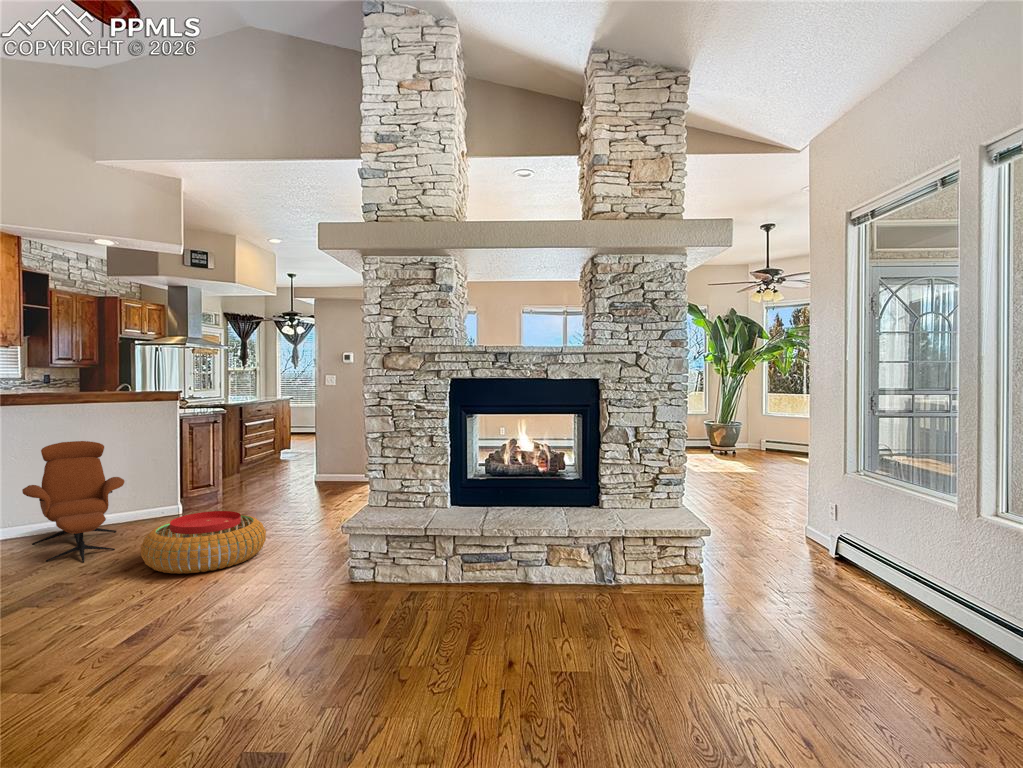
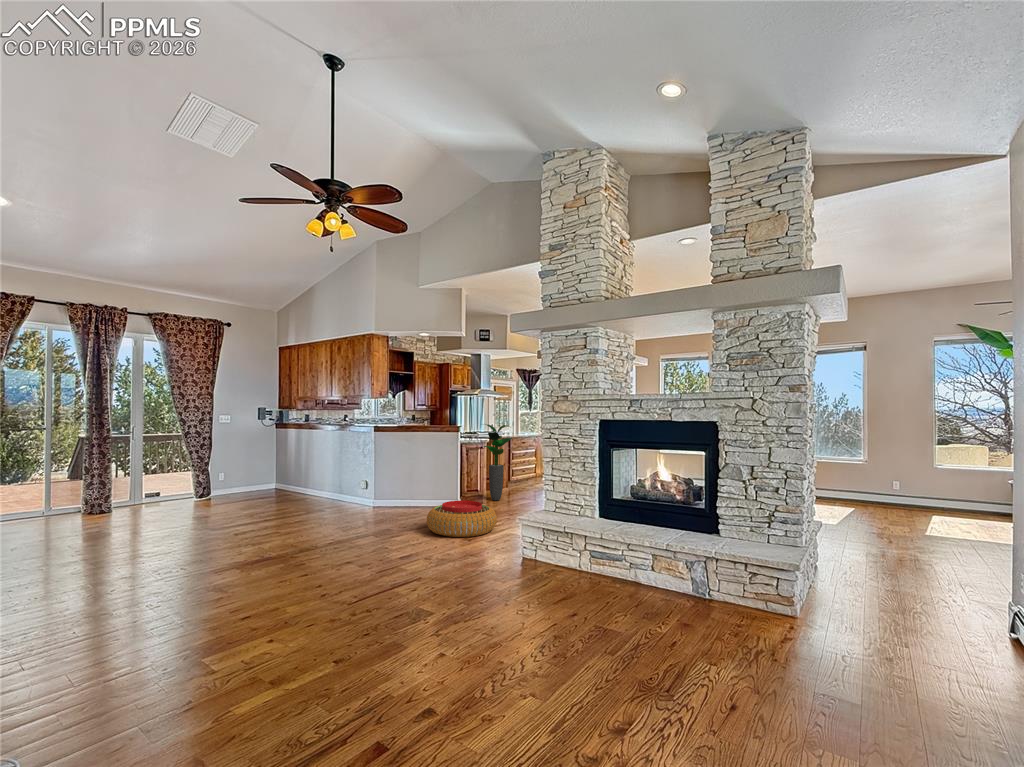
potted plant: none [187,395,243,505] -> present [484,424,512,501]
lounge chair: present [22,441,125,562] -> none [389,450,437,521]

